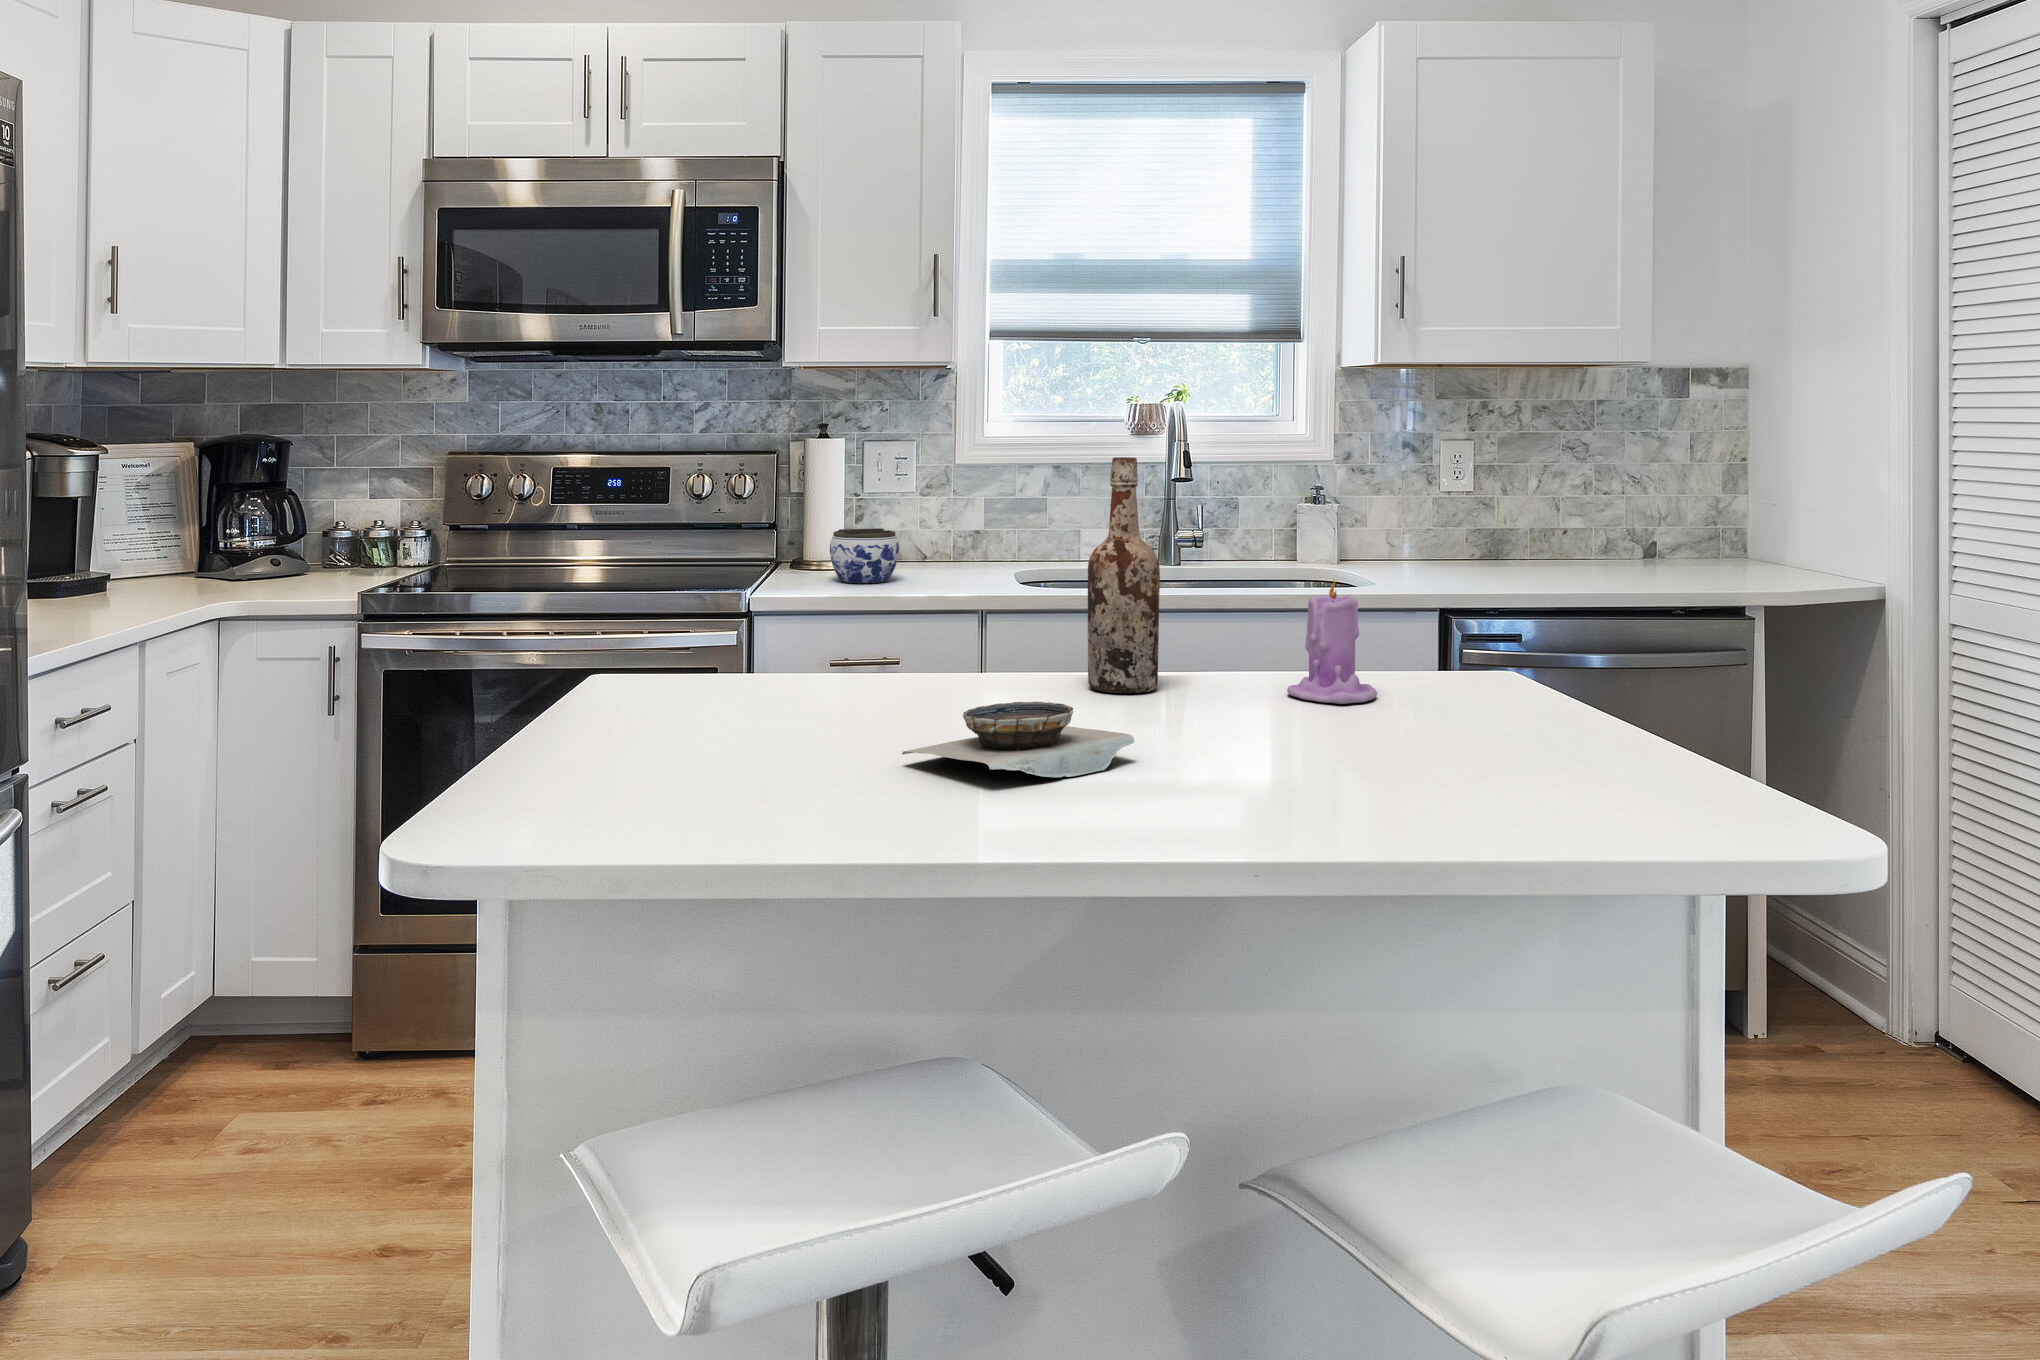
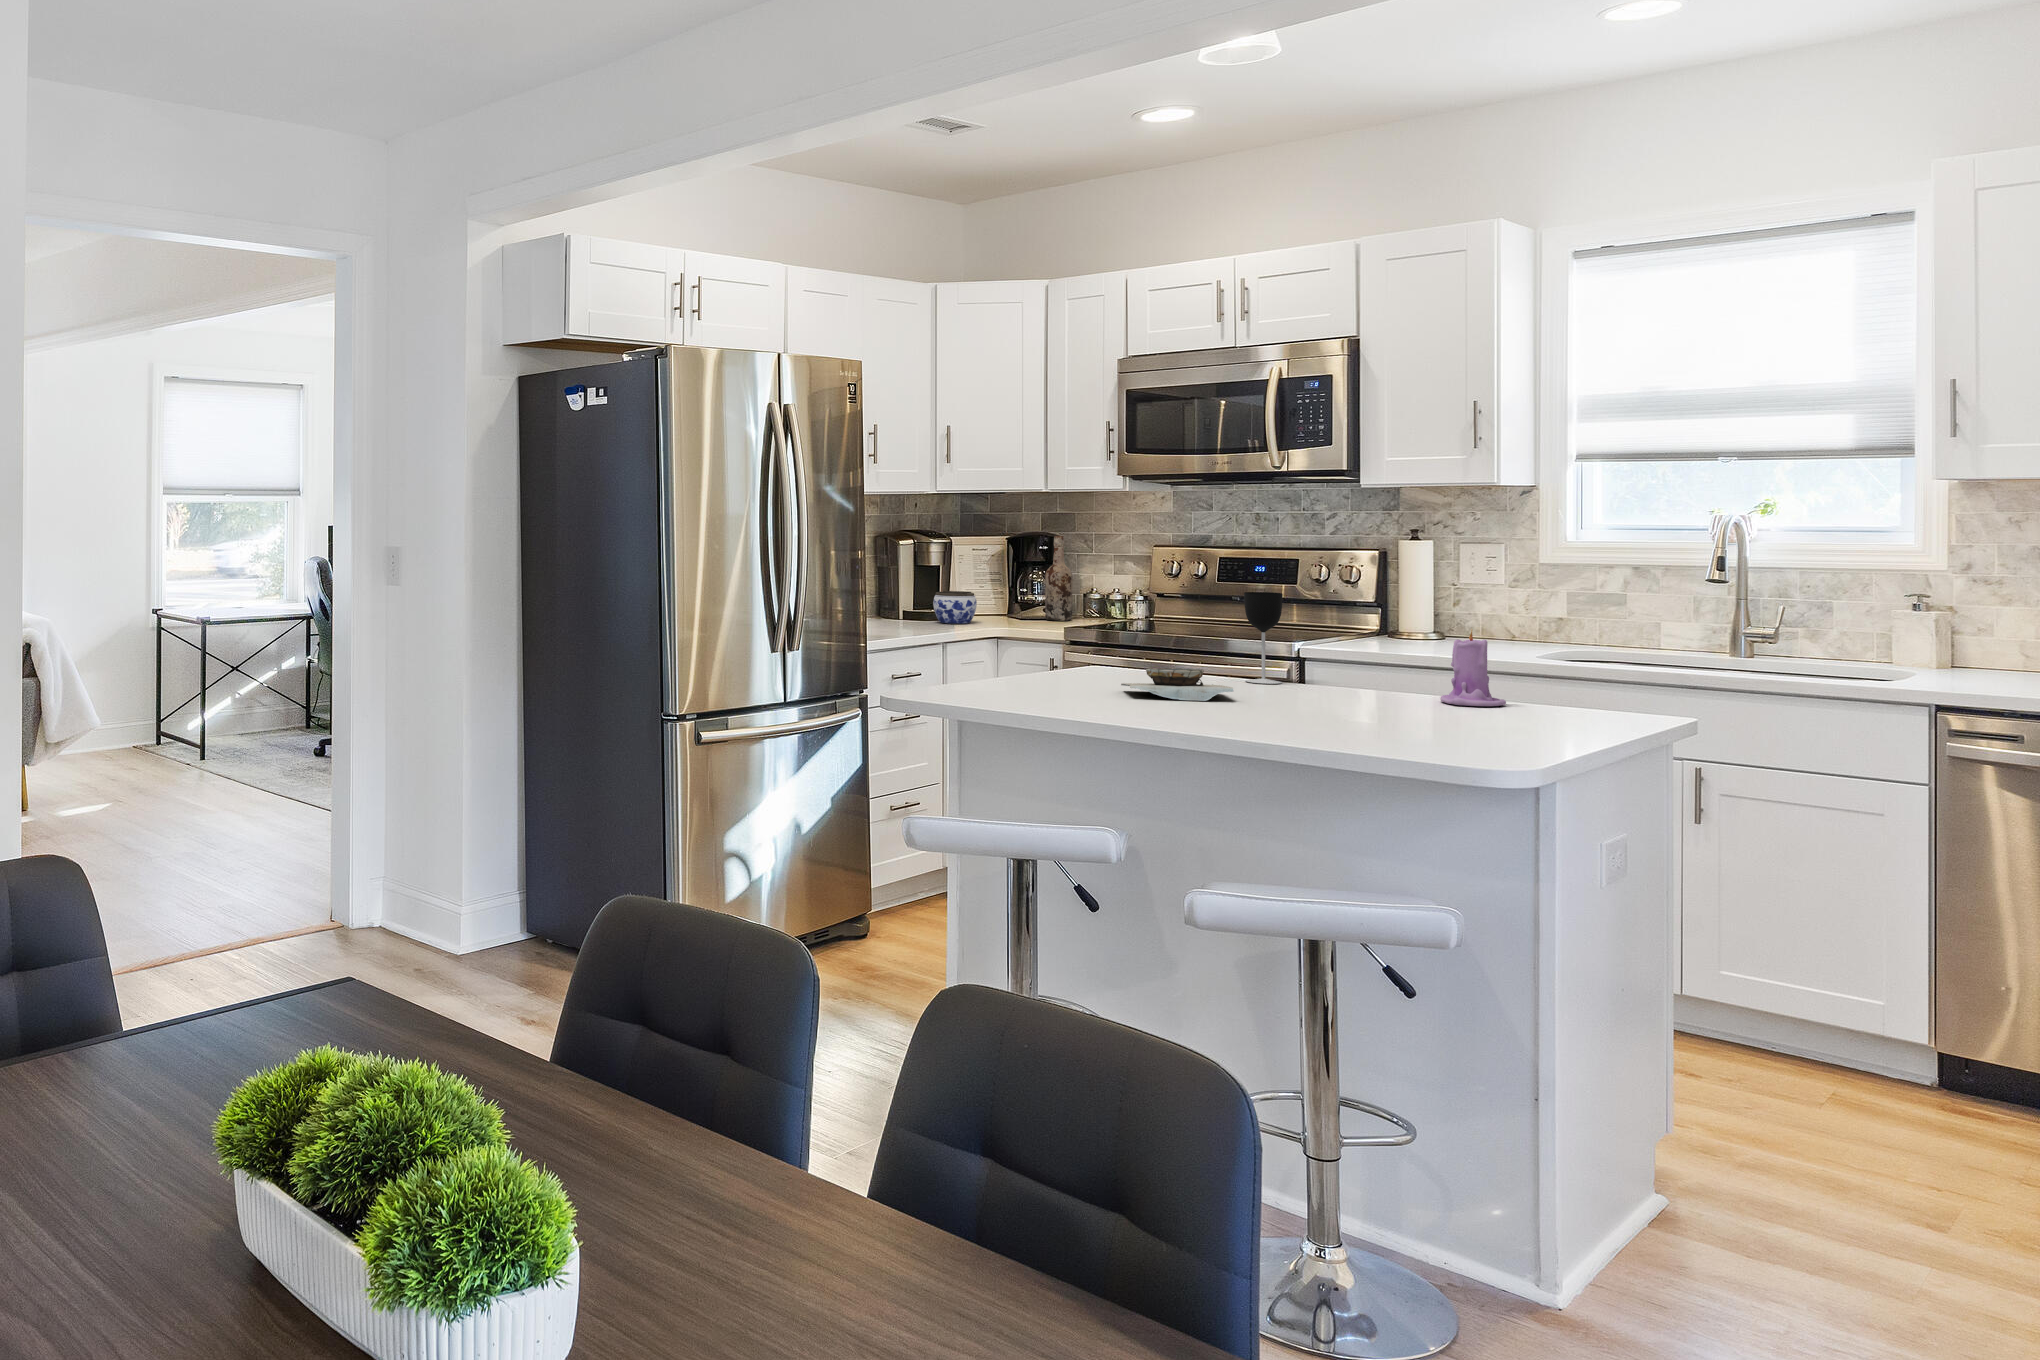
wine bottle: present [1088,457,1160,693] -> present [1045,536,1073,621]
jar: present [830,528,899,583] -> present [933,591,977,624]
wine glass: none [952,534,1014,696] -> present [1244,592,1283,684]

